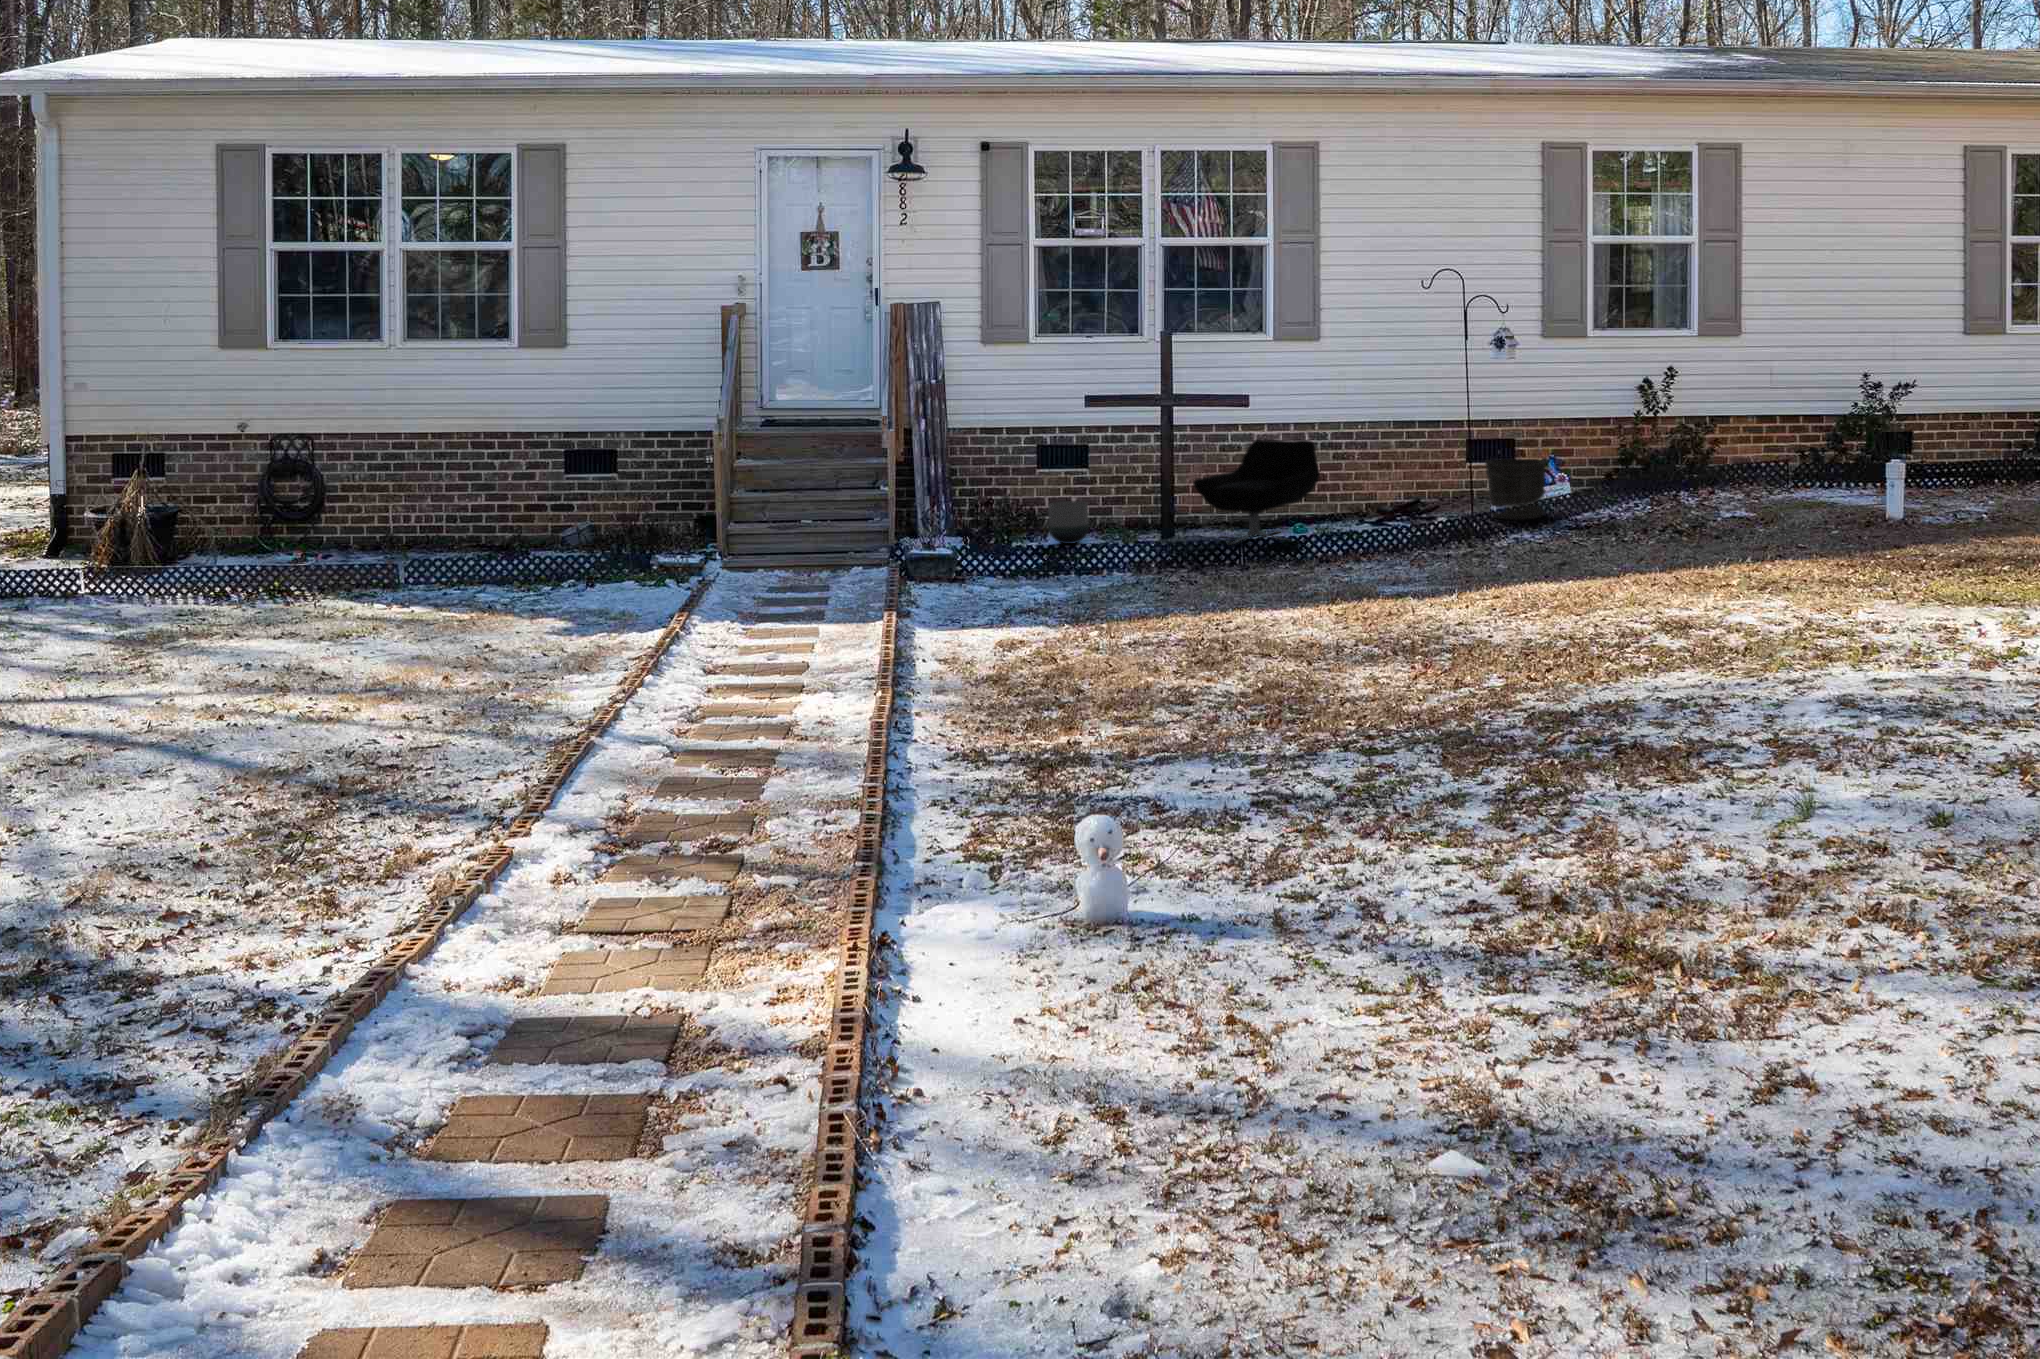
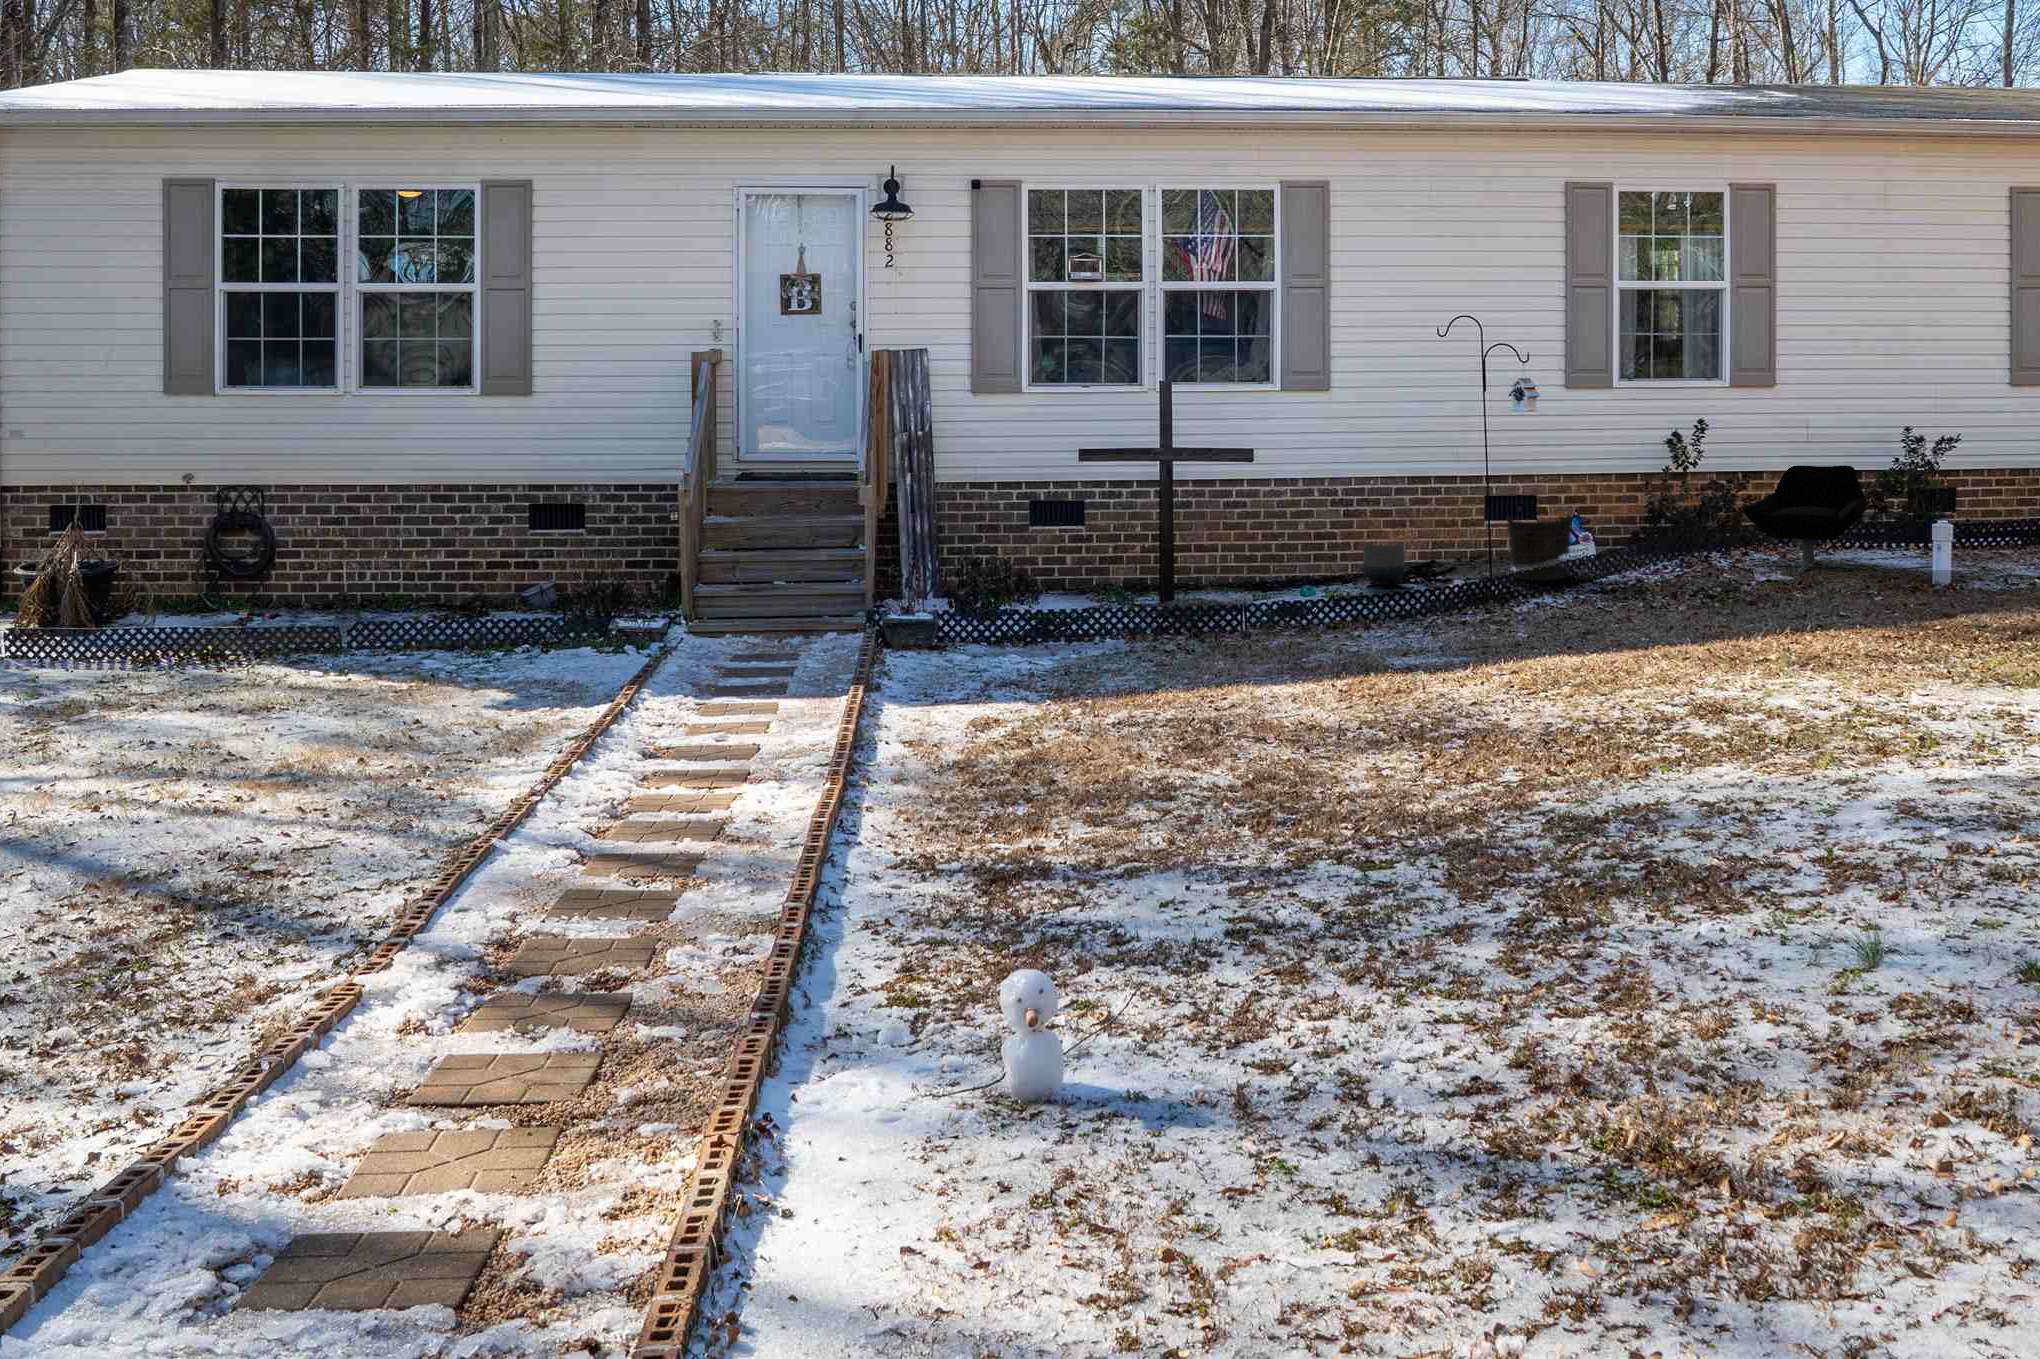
lounge chair: present [1193,439,1320,544] -> present [1743,465,1868,573]
planter: present [1048,501,1089,544] -> present [1363,542,1405,585]

